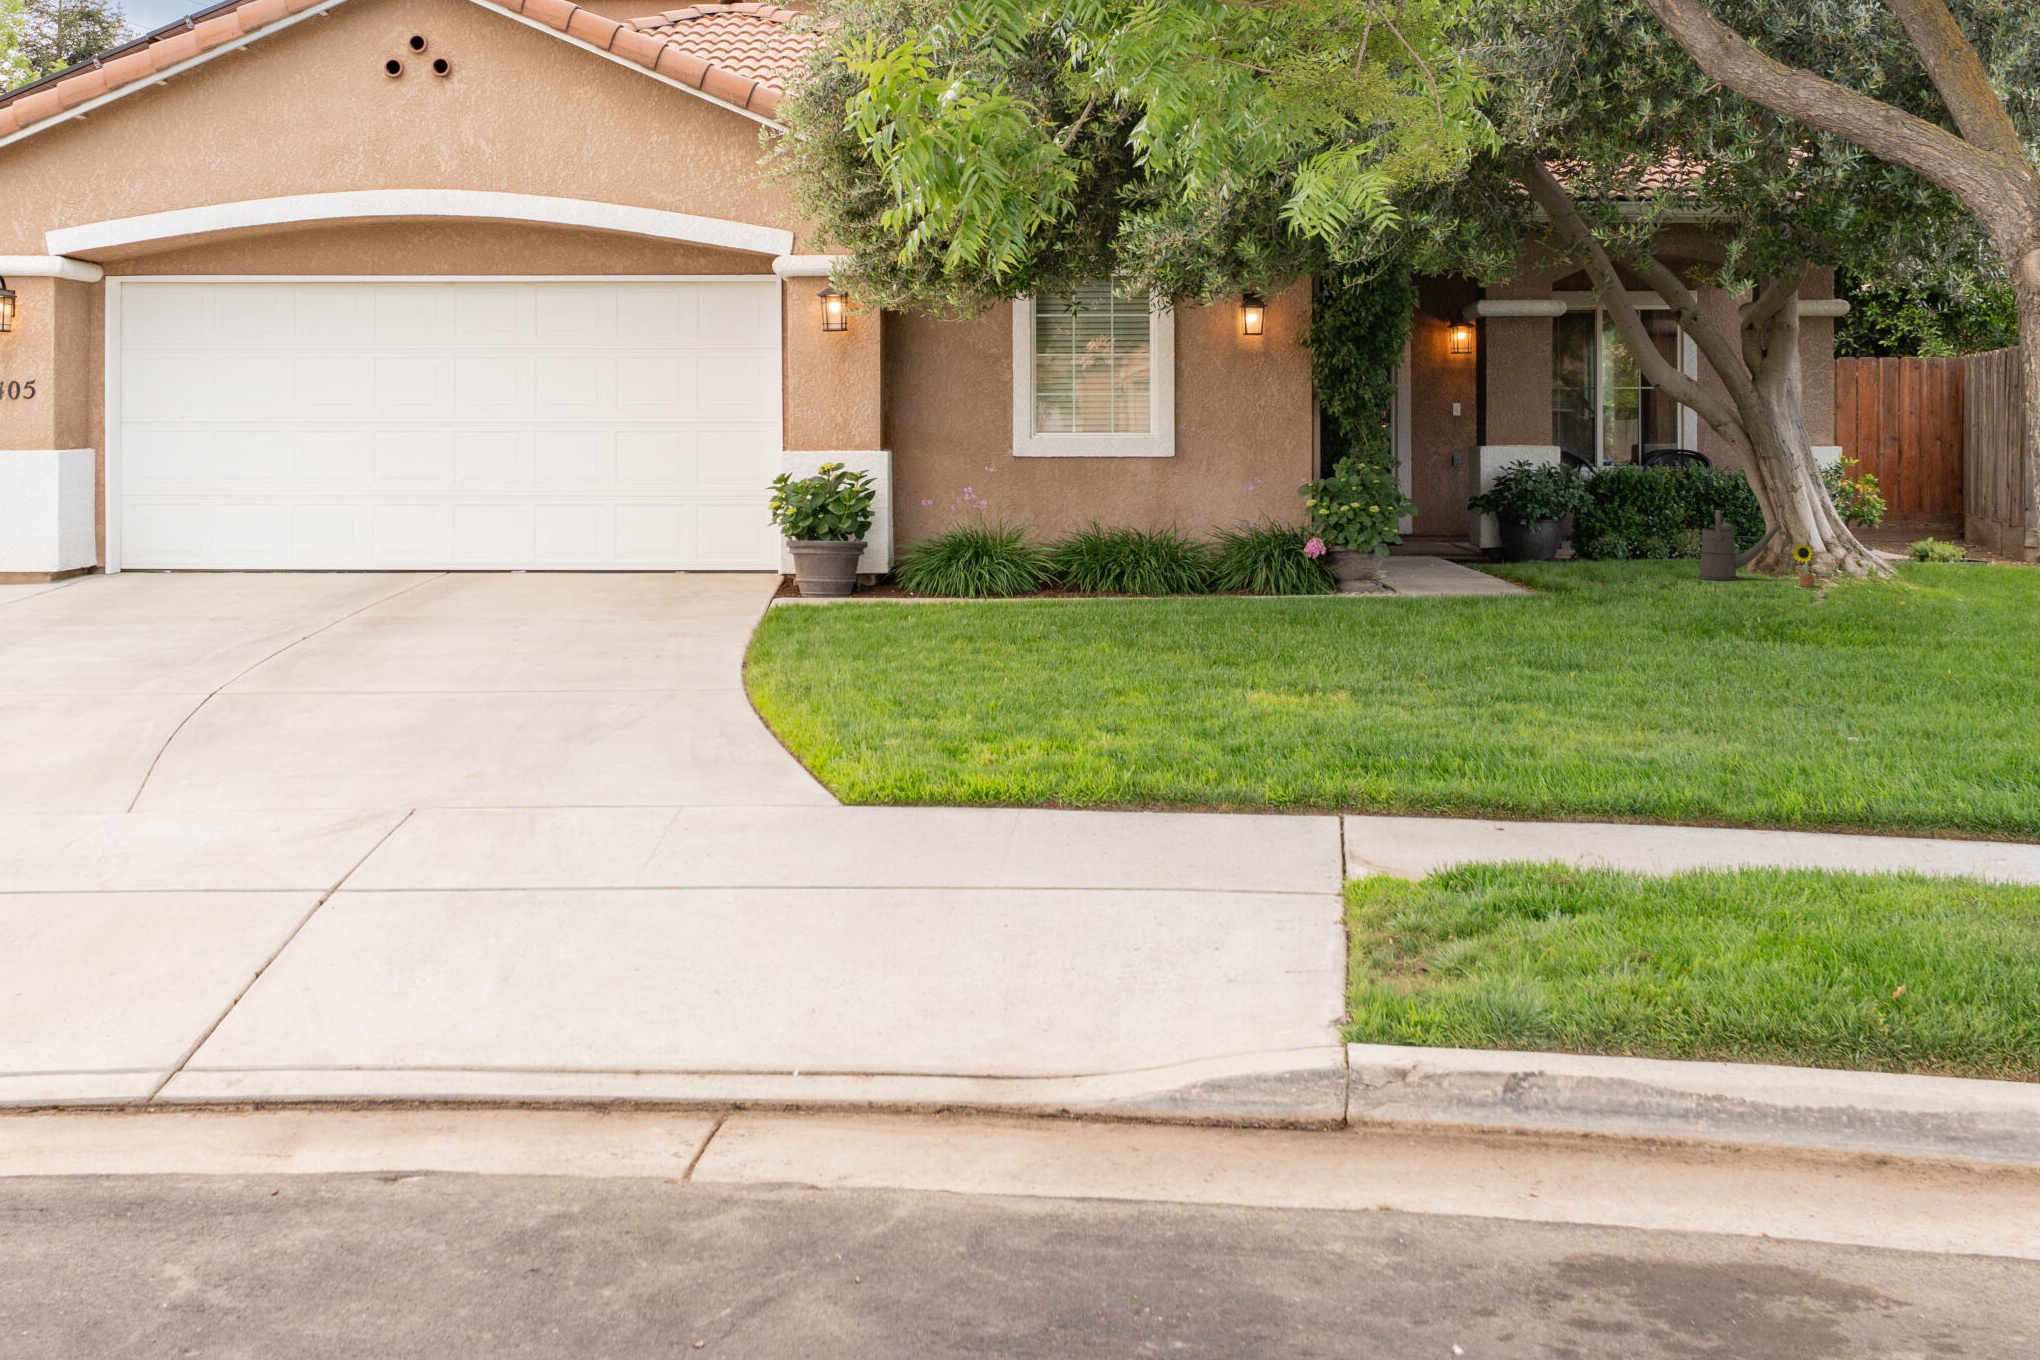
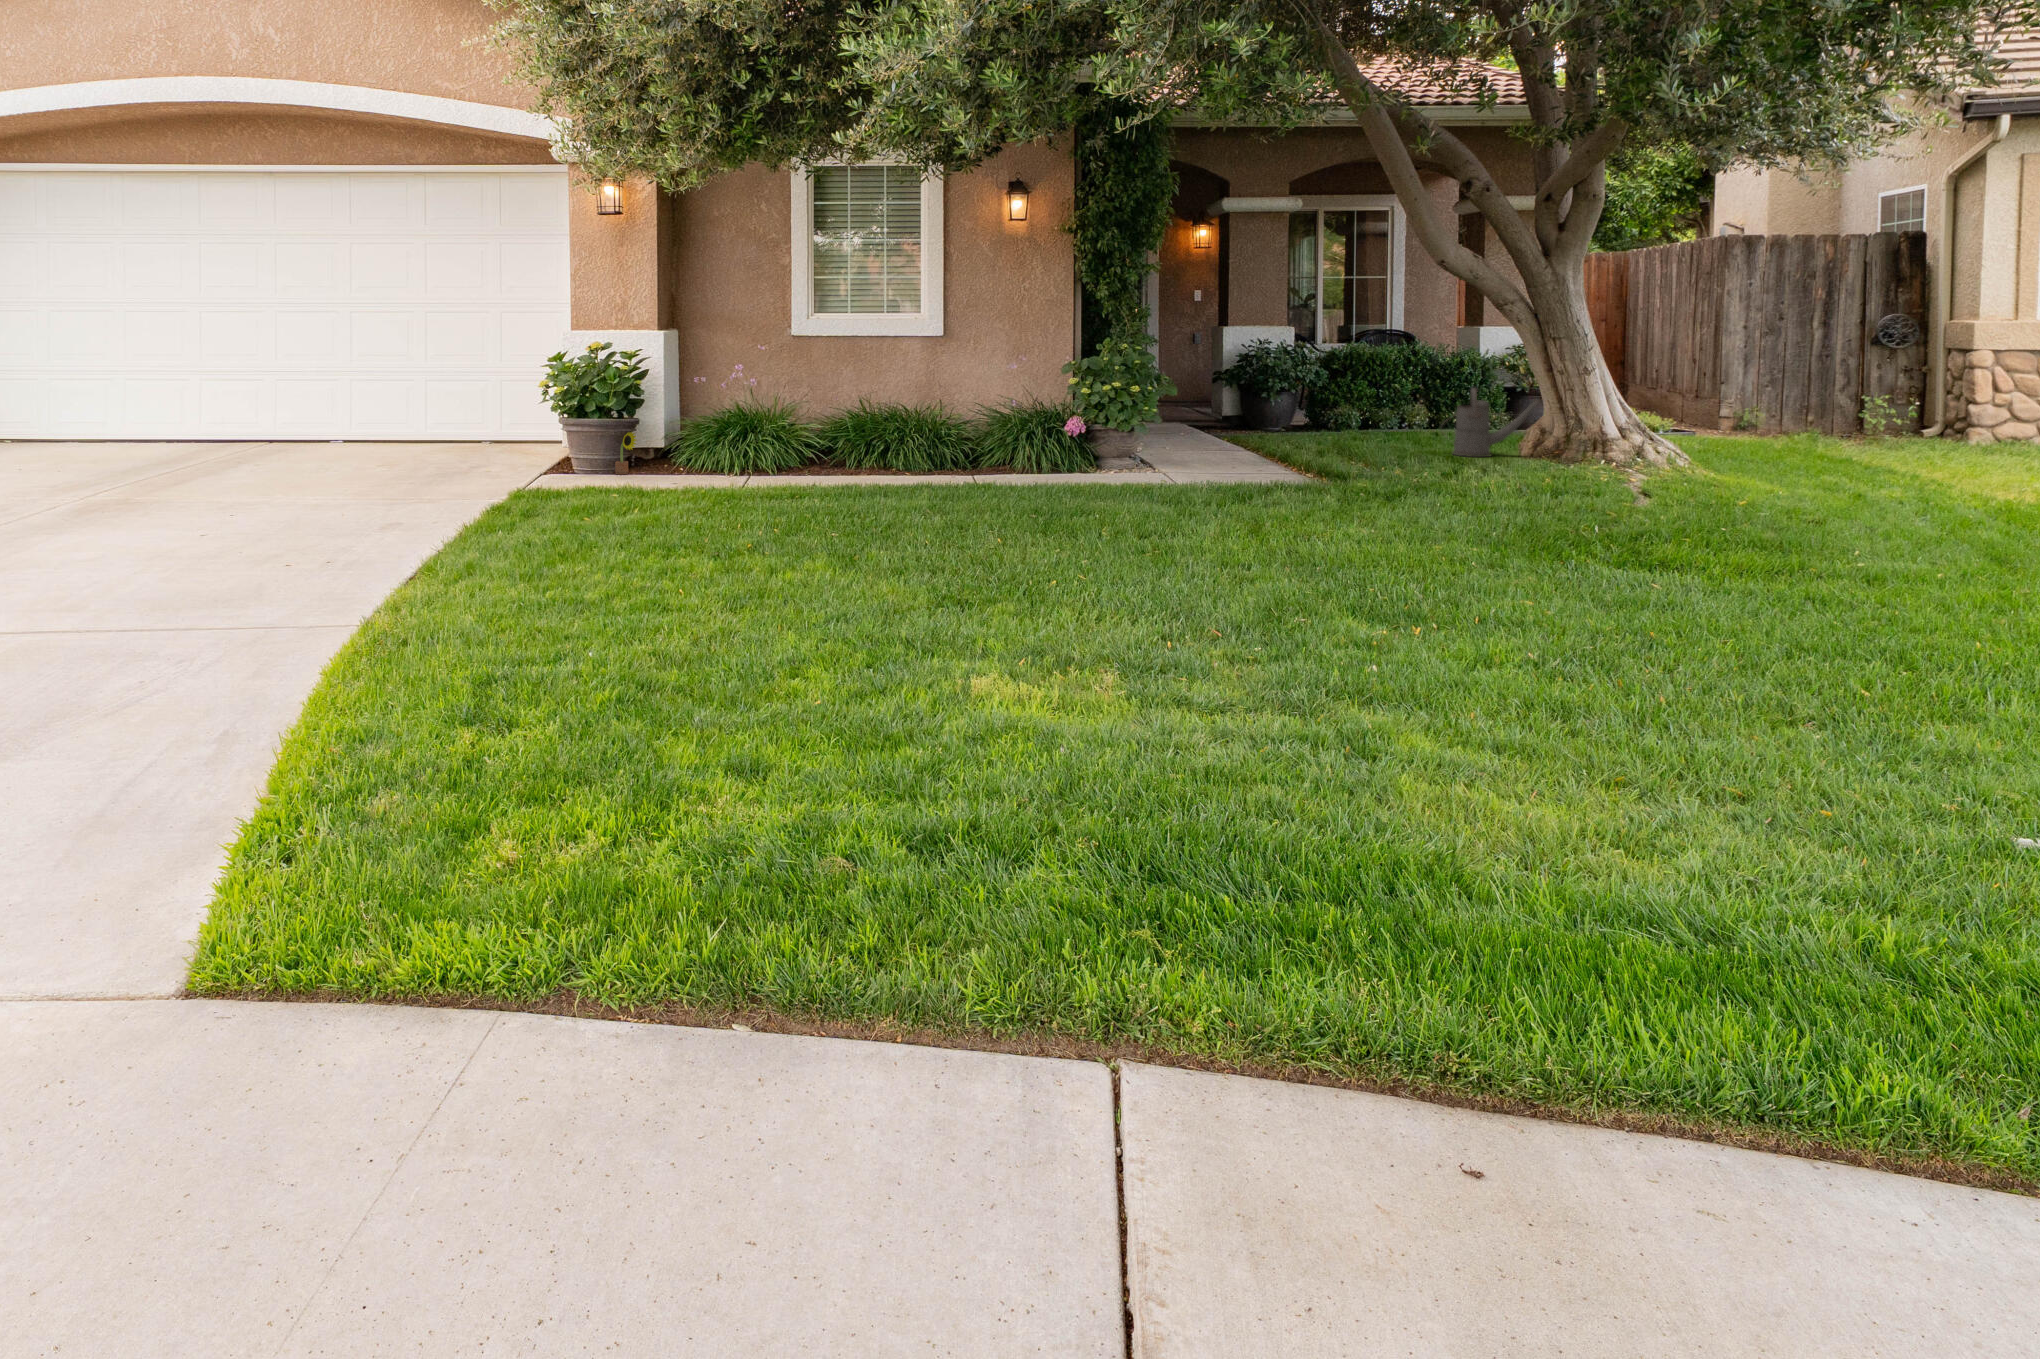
decorative plant: present [1792,544,1814,587] -> present [615,432,636,475]

